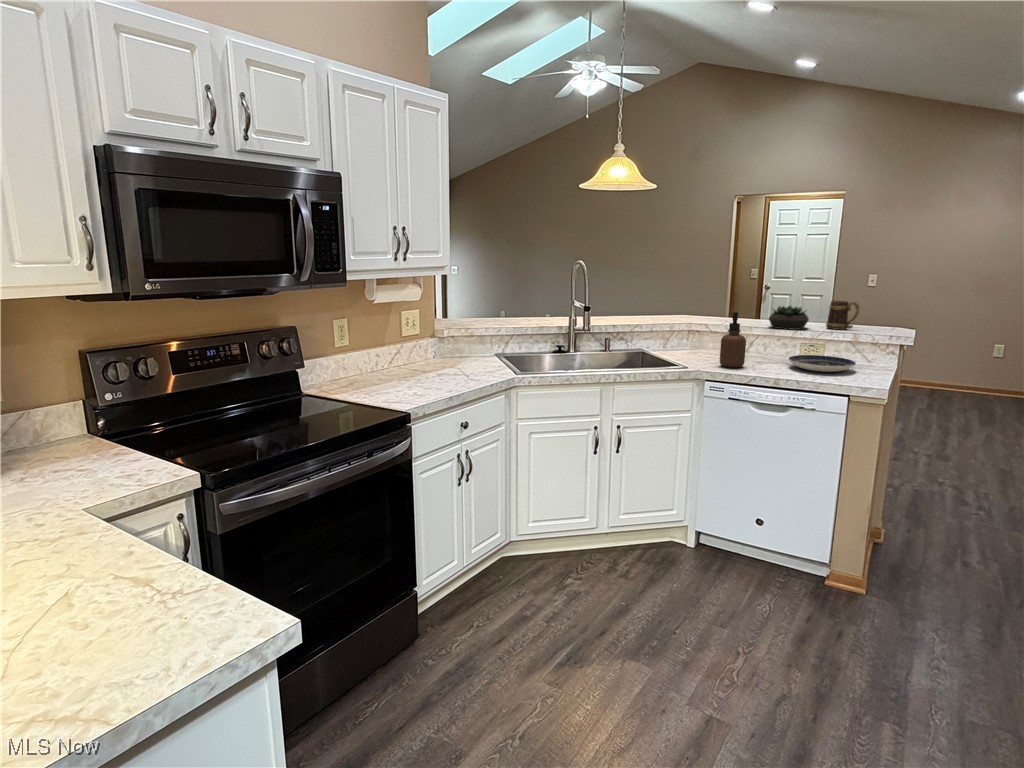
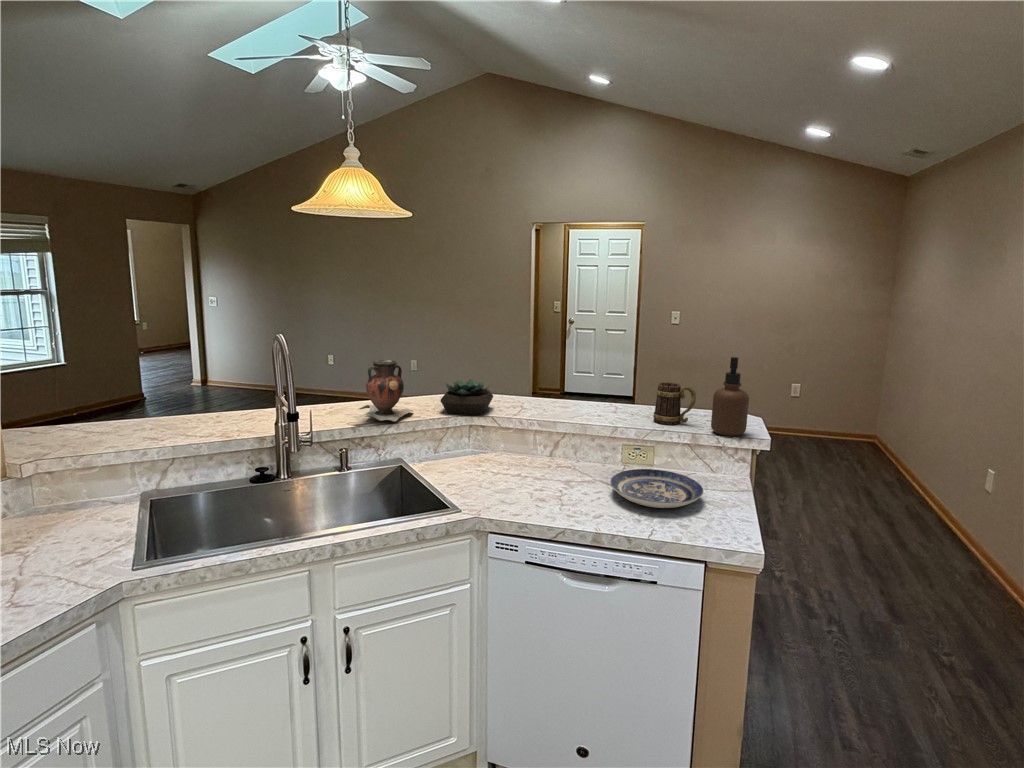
vase: none [611,283,650,322] -> present [350,360,412,421]
succulent plant: present [769,306,809,330] -> present [441,379,493,415]
soap dispenser: present [720,312,746,368] -> present [711,357,749,436]

